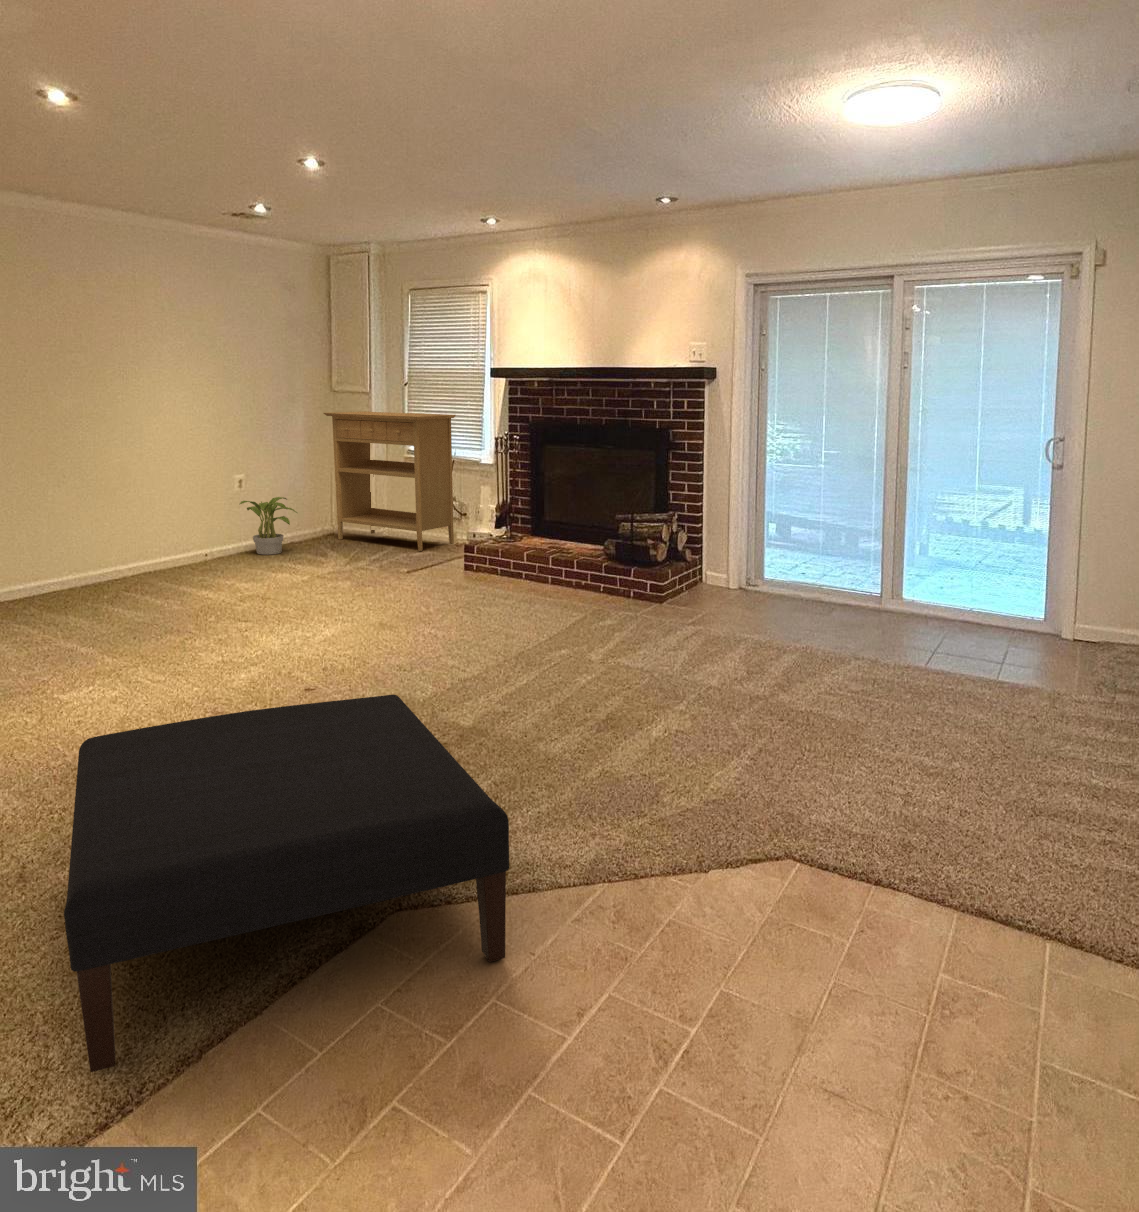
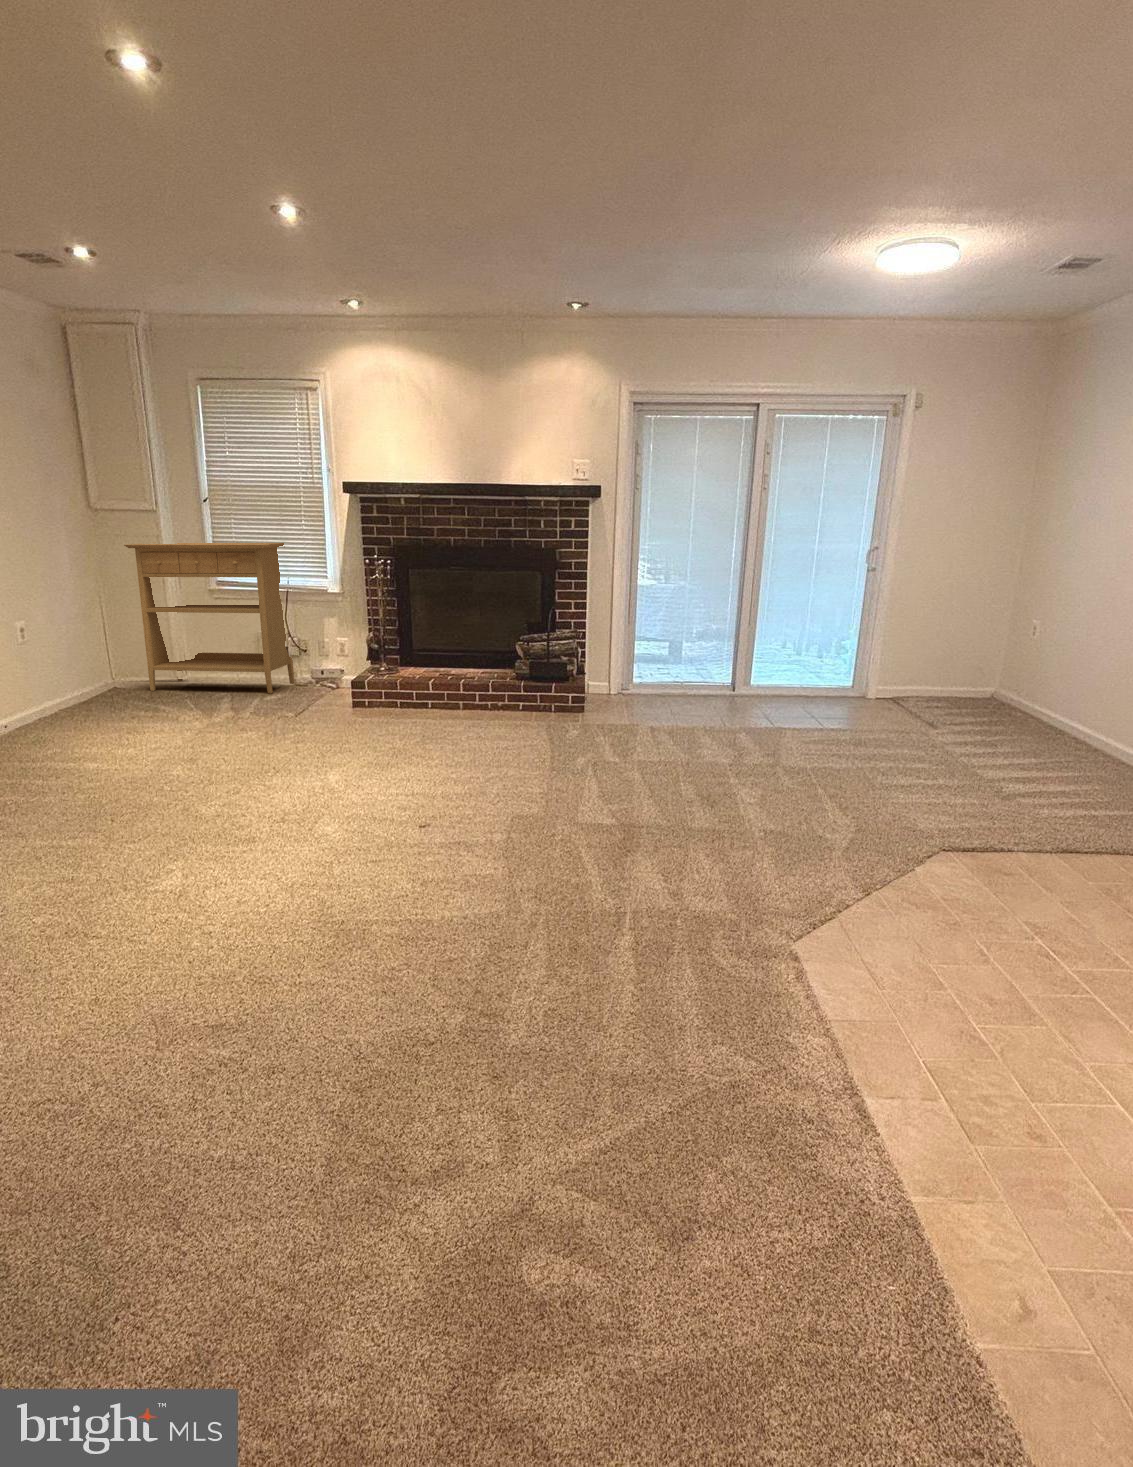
potted plant: present [240,497,297,555] -> none [49,646,121,715]
ottoman: present [64,695,509,1072] -> none [475,803,954,1166]

